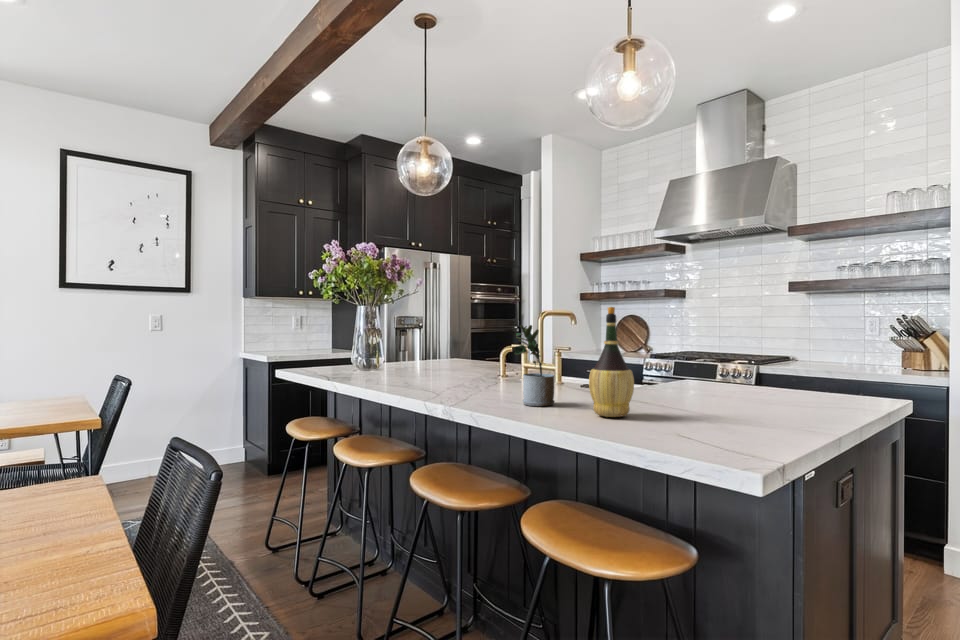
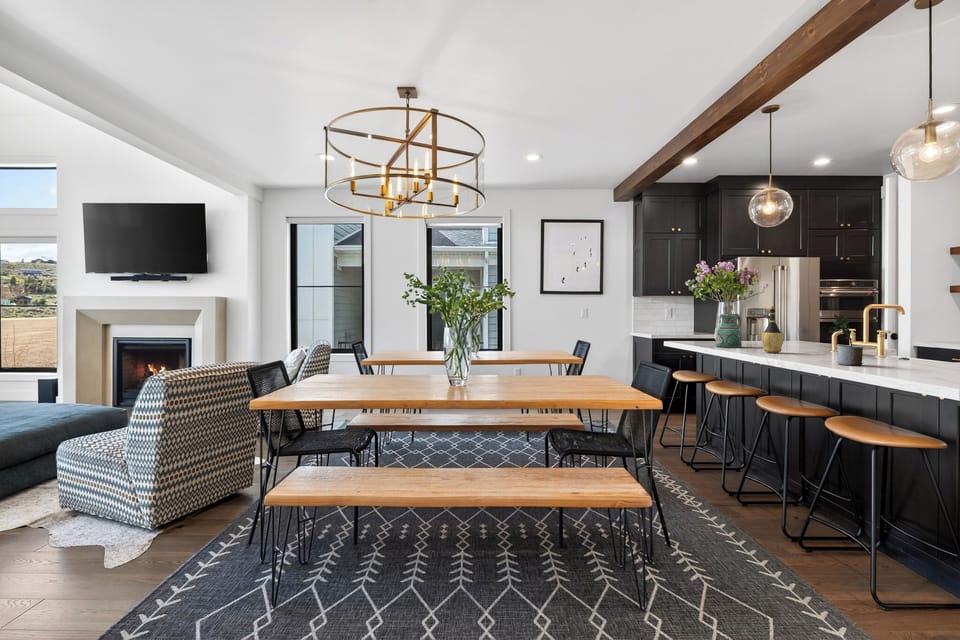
wine bottle: present [589,307,634,417] -> present [762,306,784,353]
ceramic pitcher: none [353,323,389,377] -> present [716,314,742,348]

